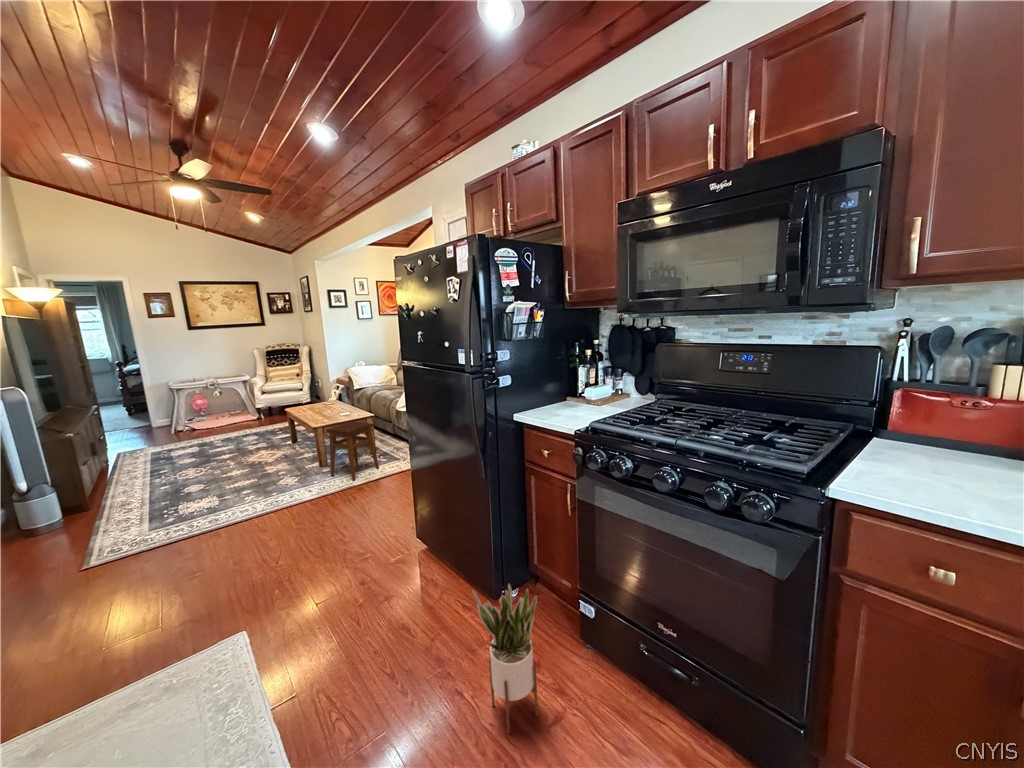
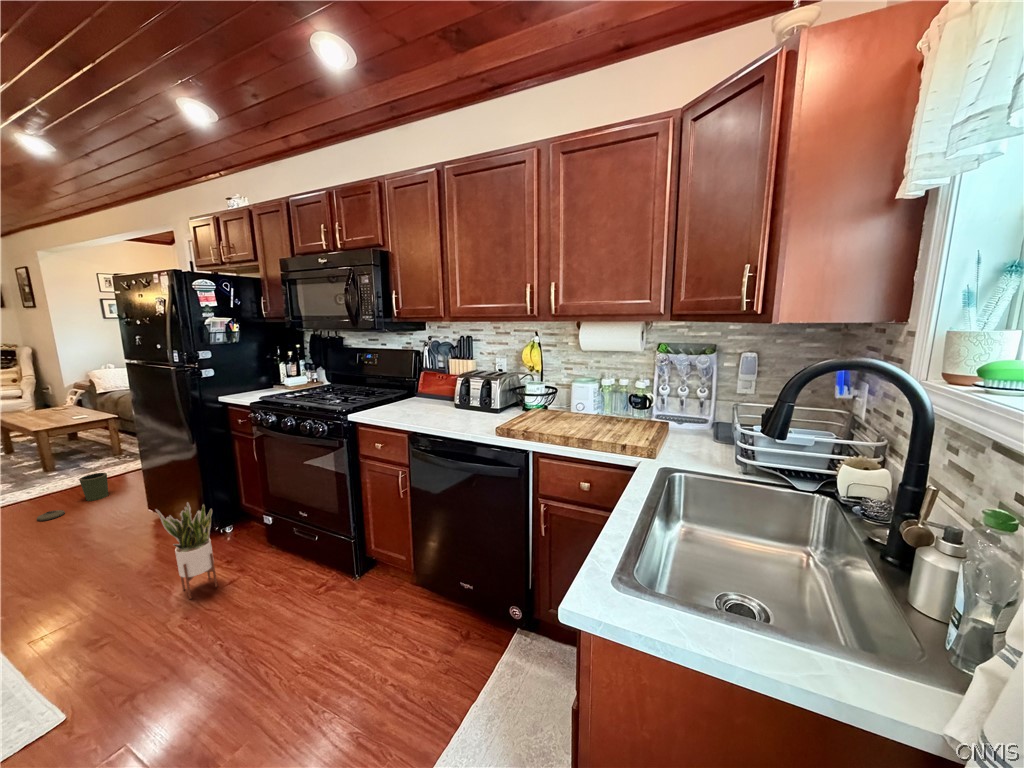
stool: present [326,422,379,480] -> none [49,423,123,480]
trash can: none [320,479,374,529] -> present [37,473,108,521]

